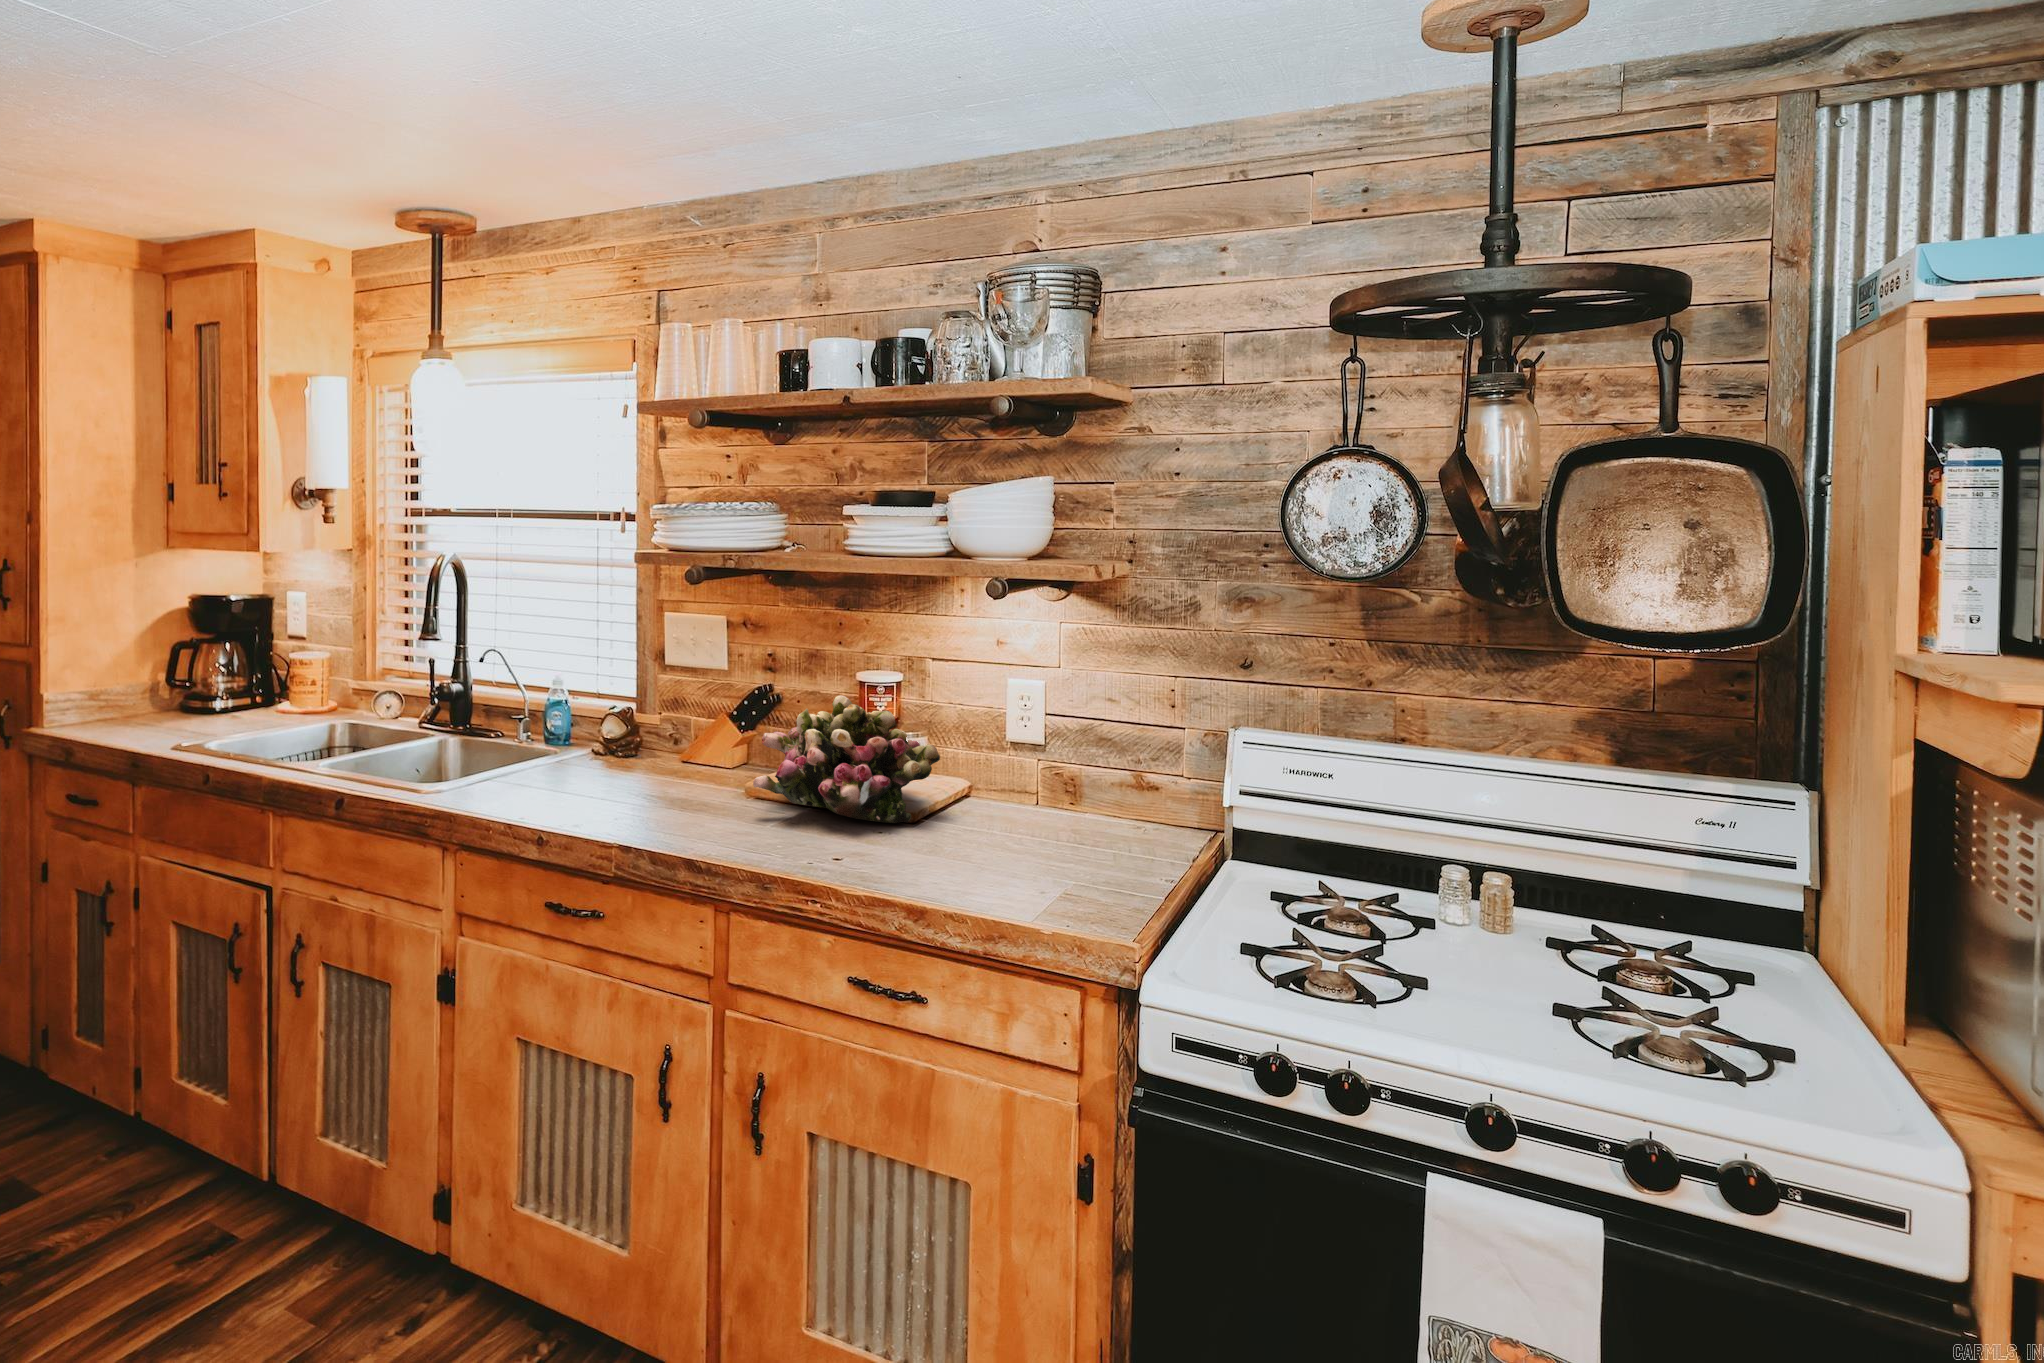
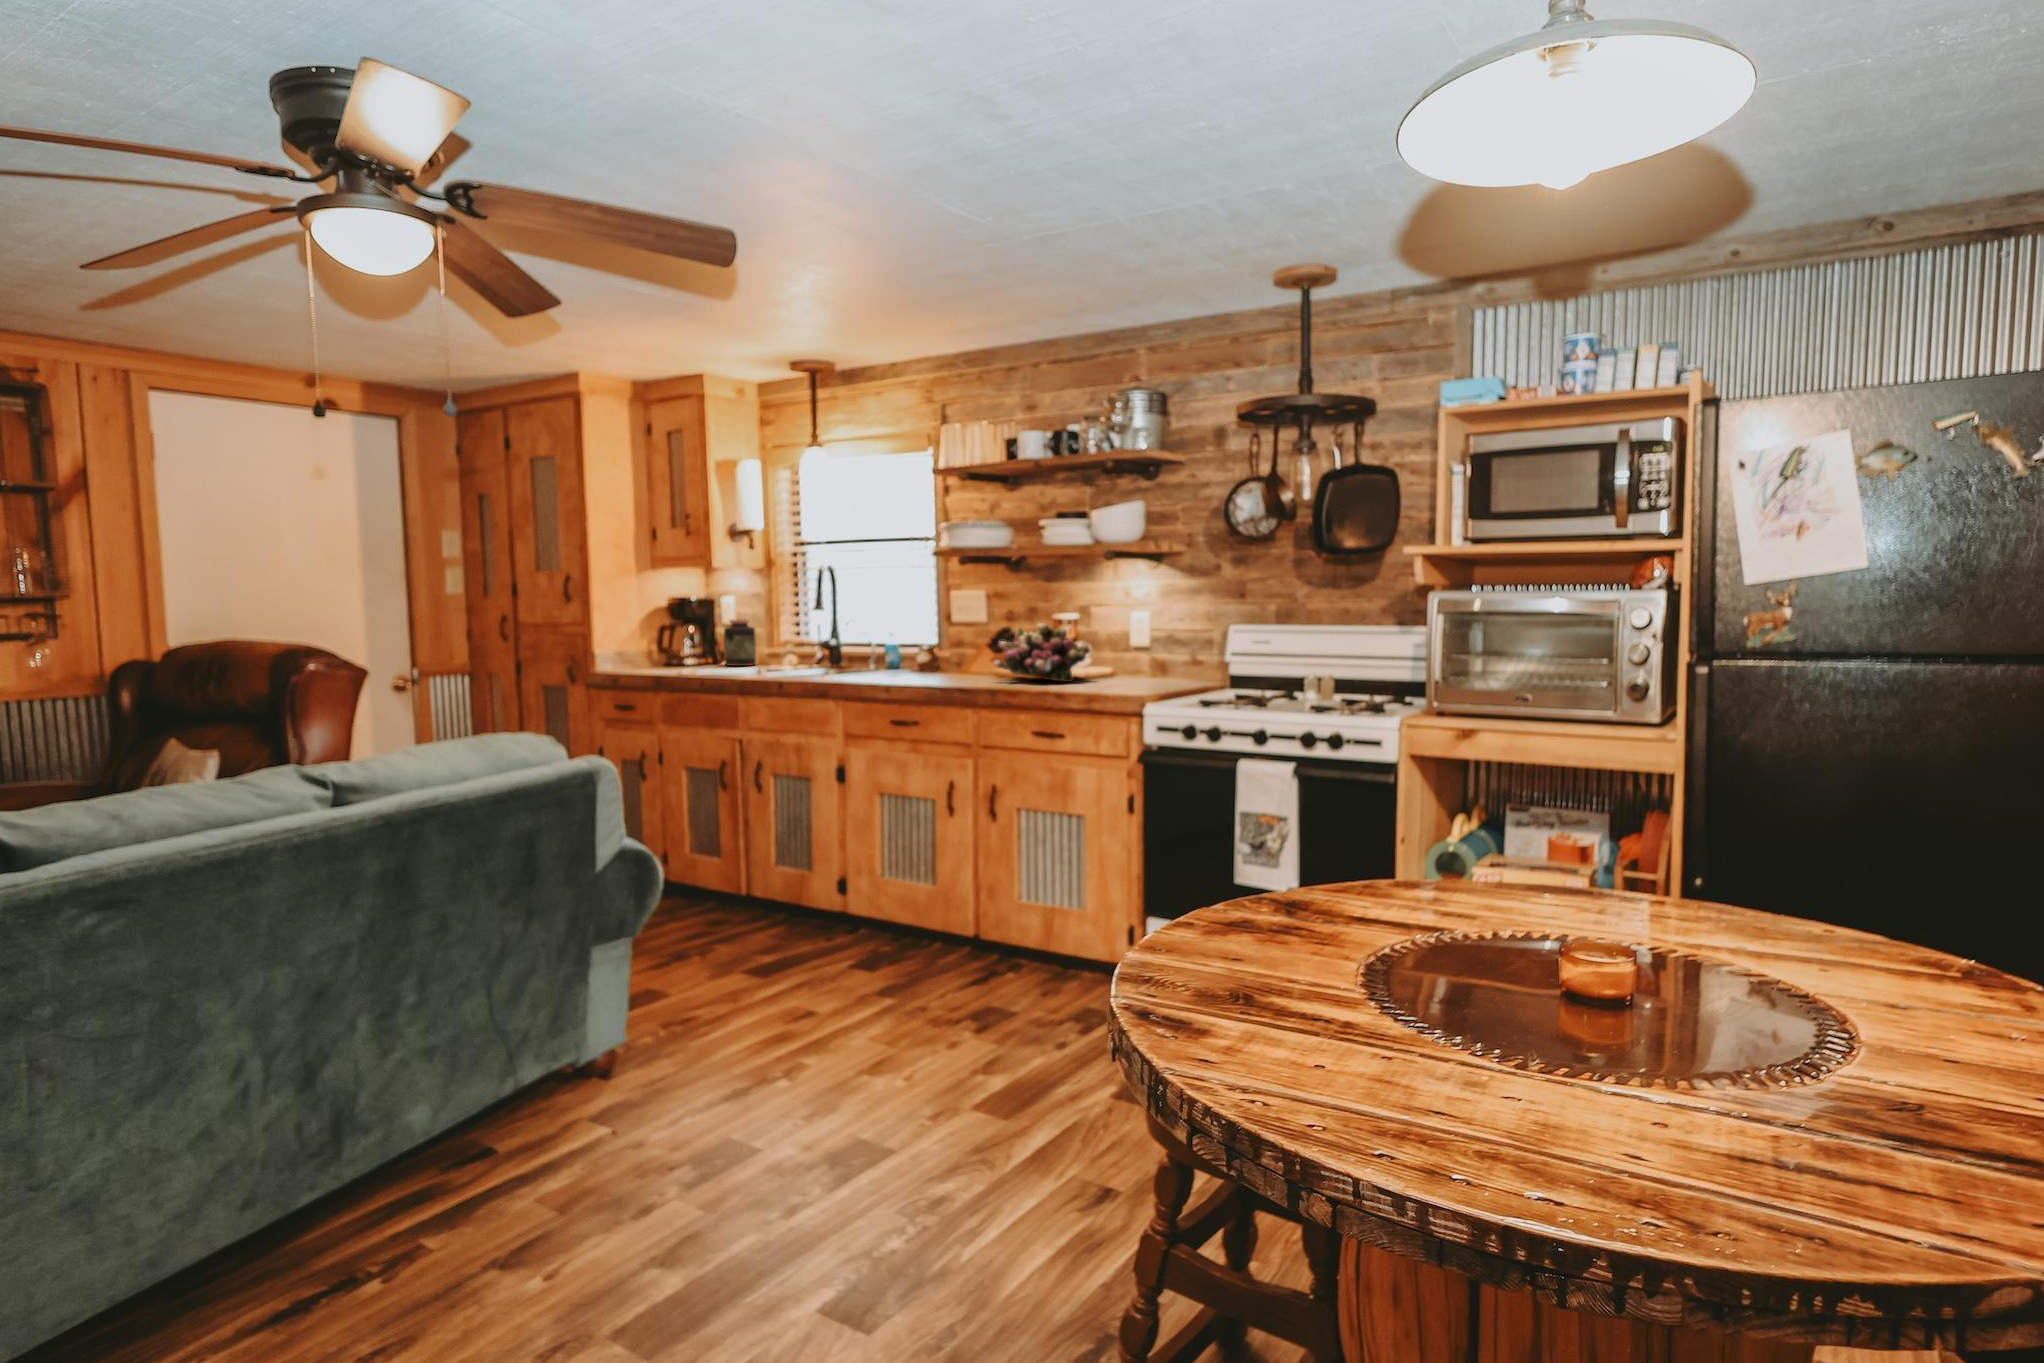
jar: none [262,648,320,734] -> present [724,619,756,666]

